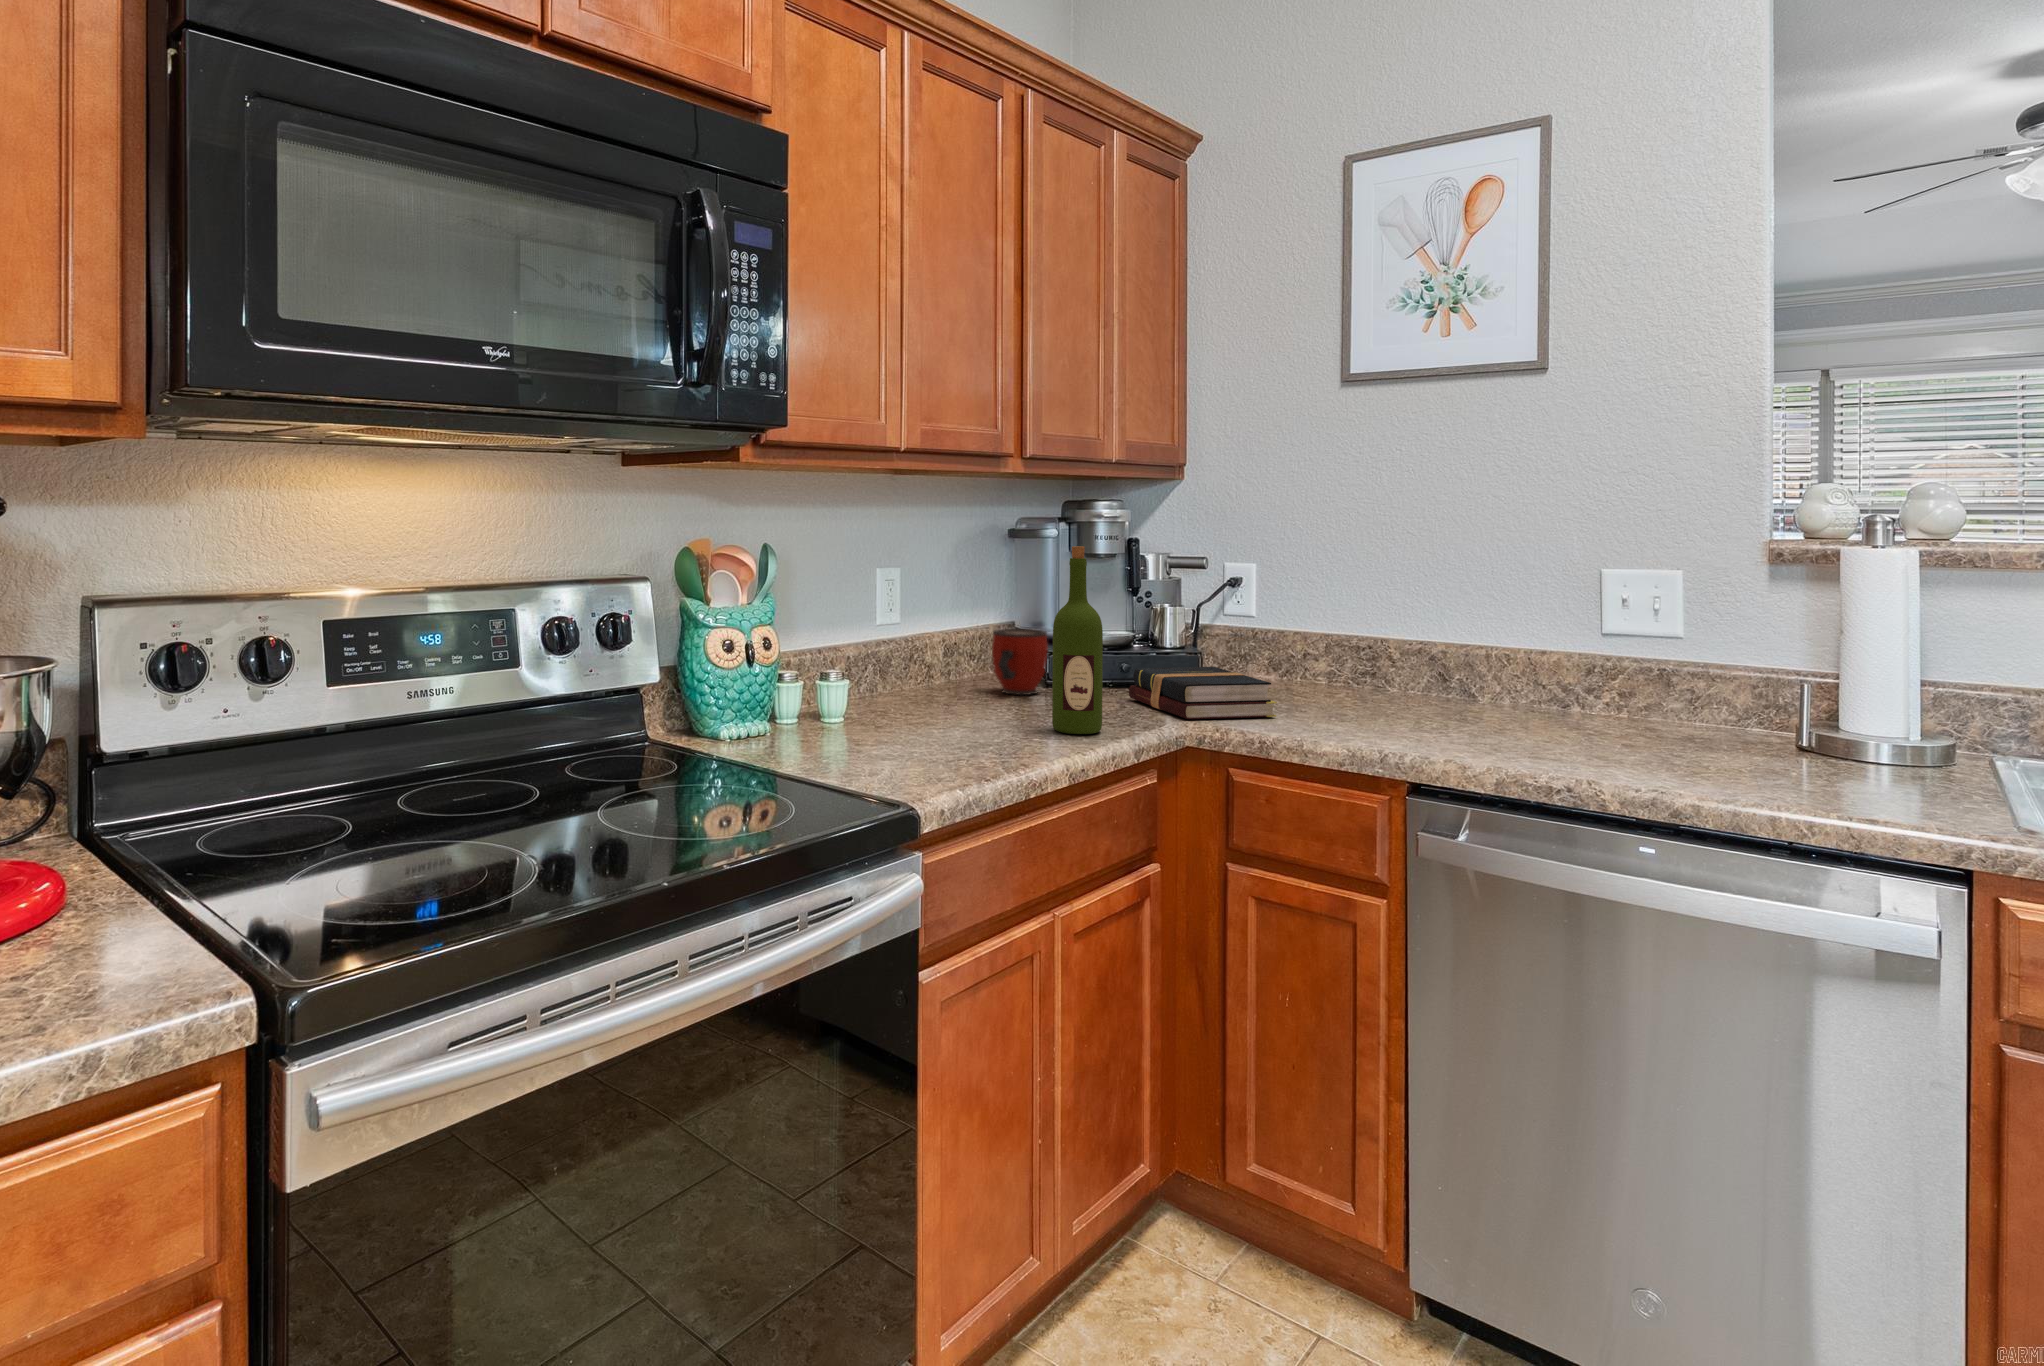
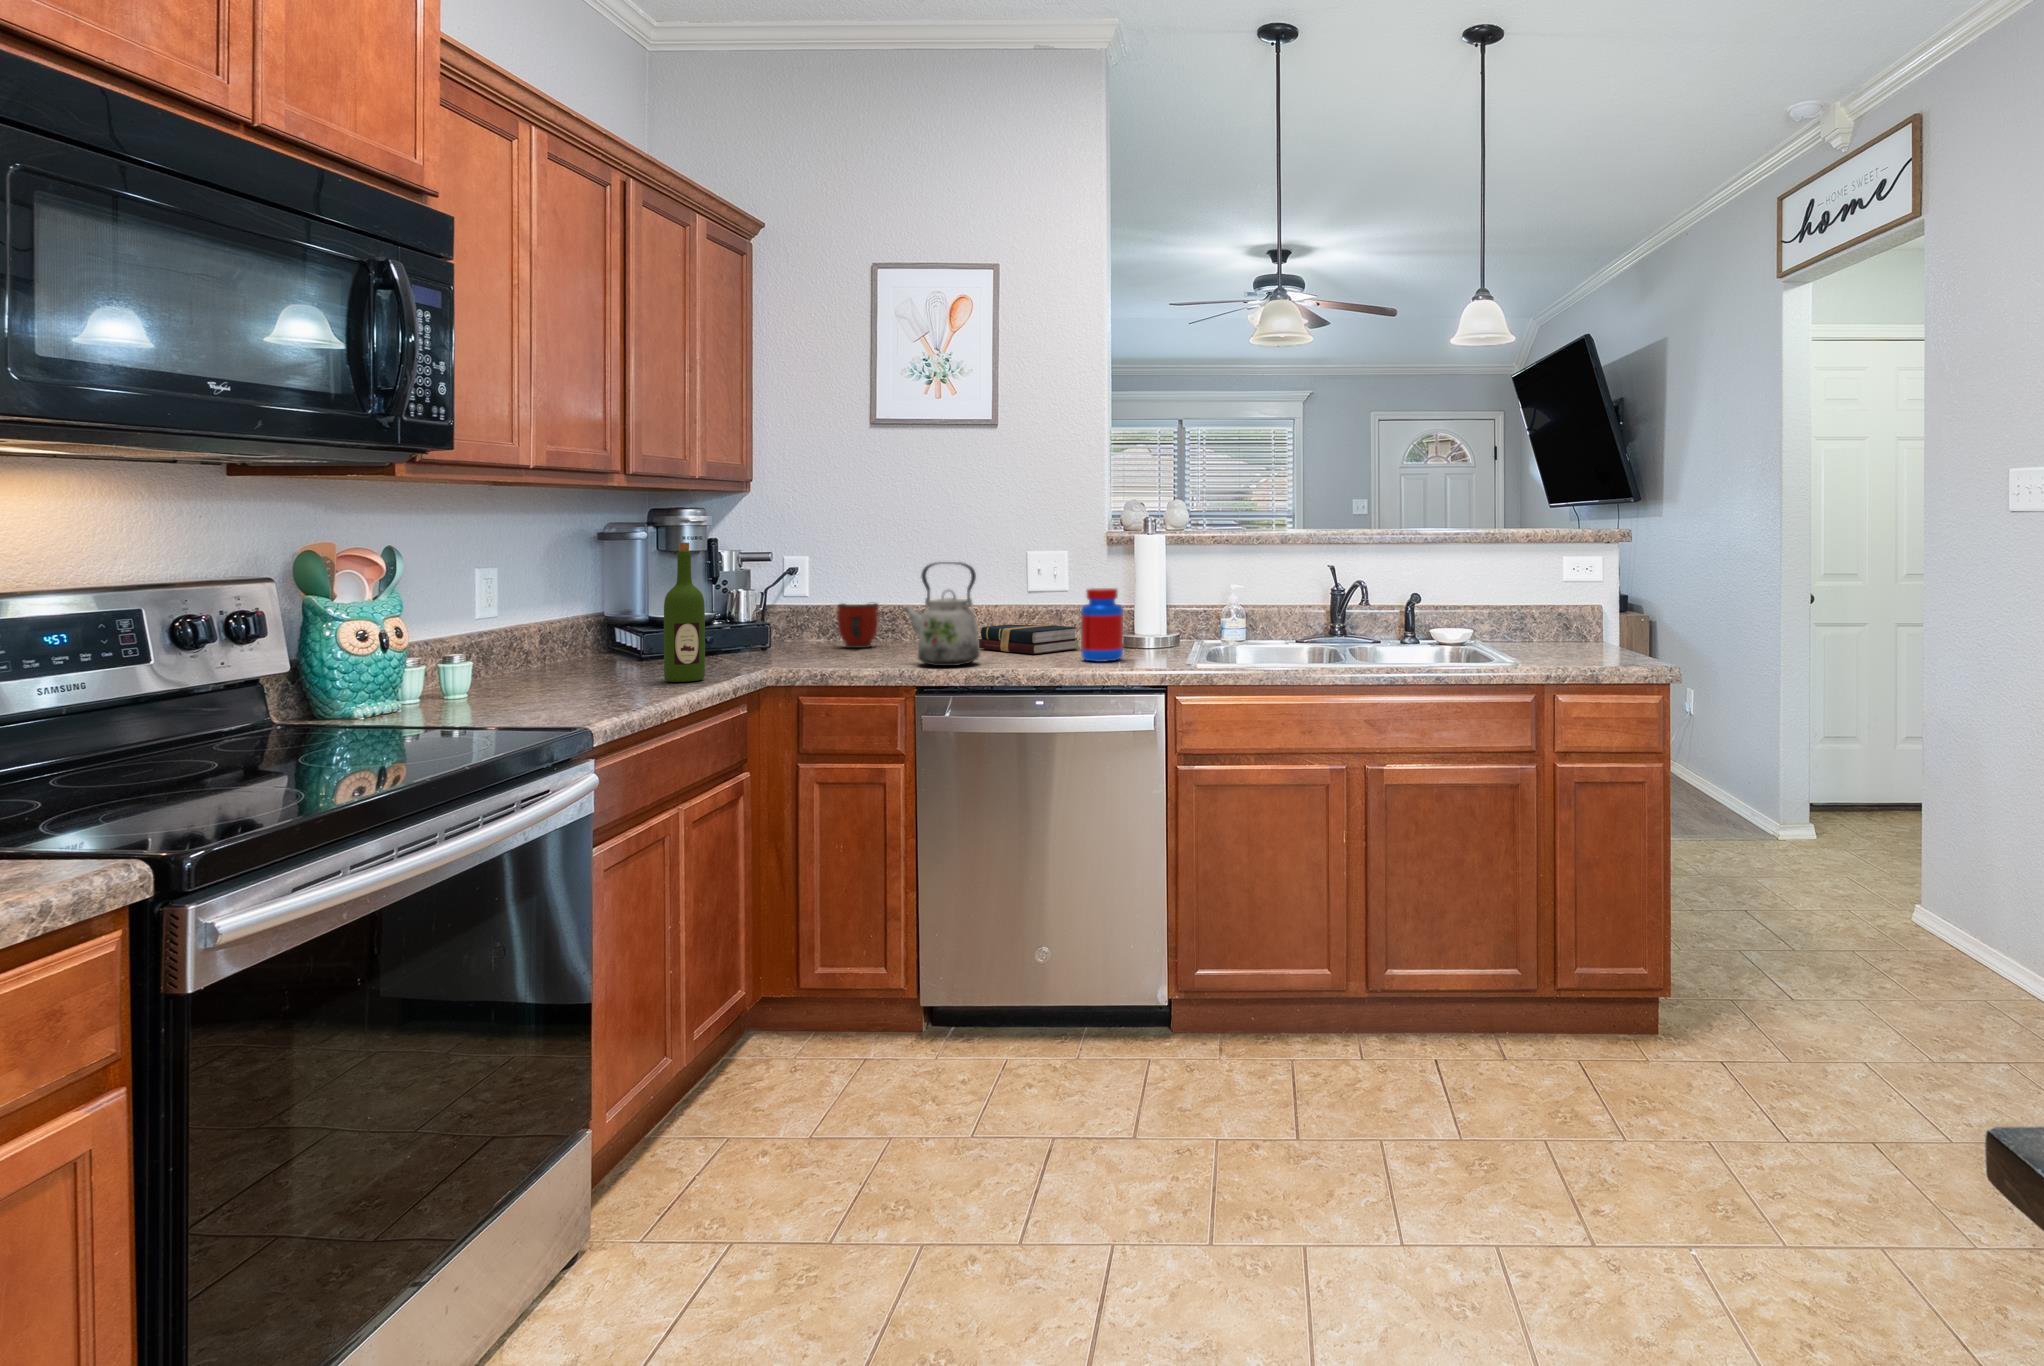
kettle: none [1386,584,1521,754] -> present [903,562,980,666]
mug: present [992,629,1048,695] -> present [837,603,878,648]
jar: none [1727,643,1827,783] -> present [1081,588,1123,662]
hardback book: present [1129,667,1277,719] -> present [979,624,1080,654]

